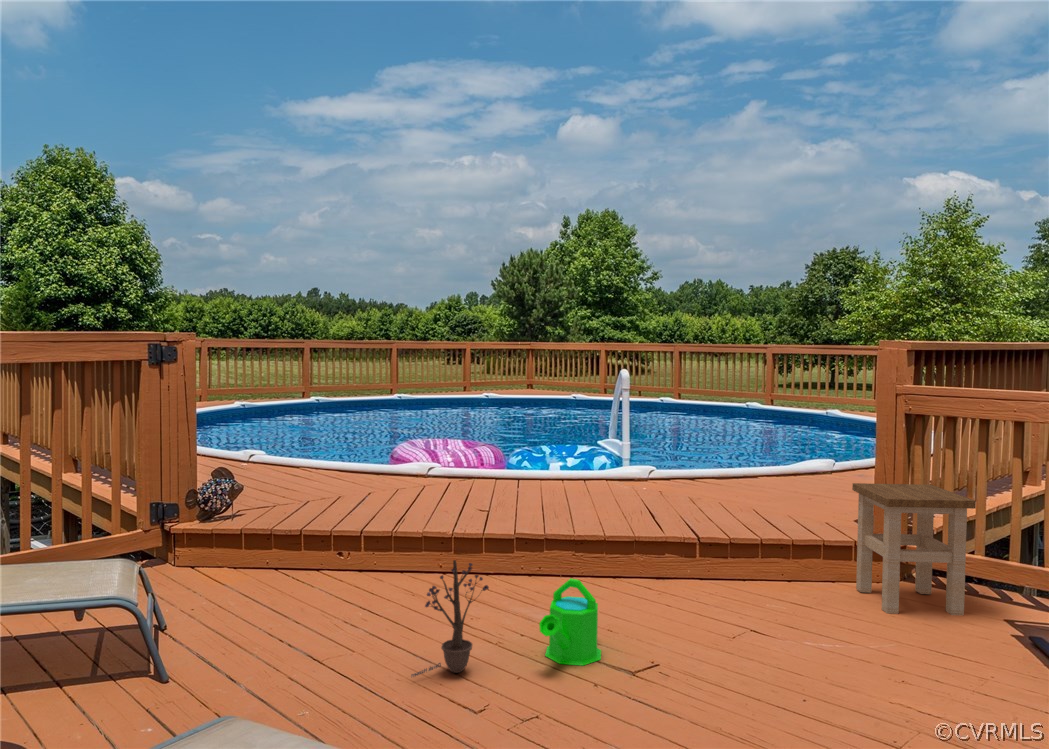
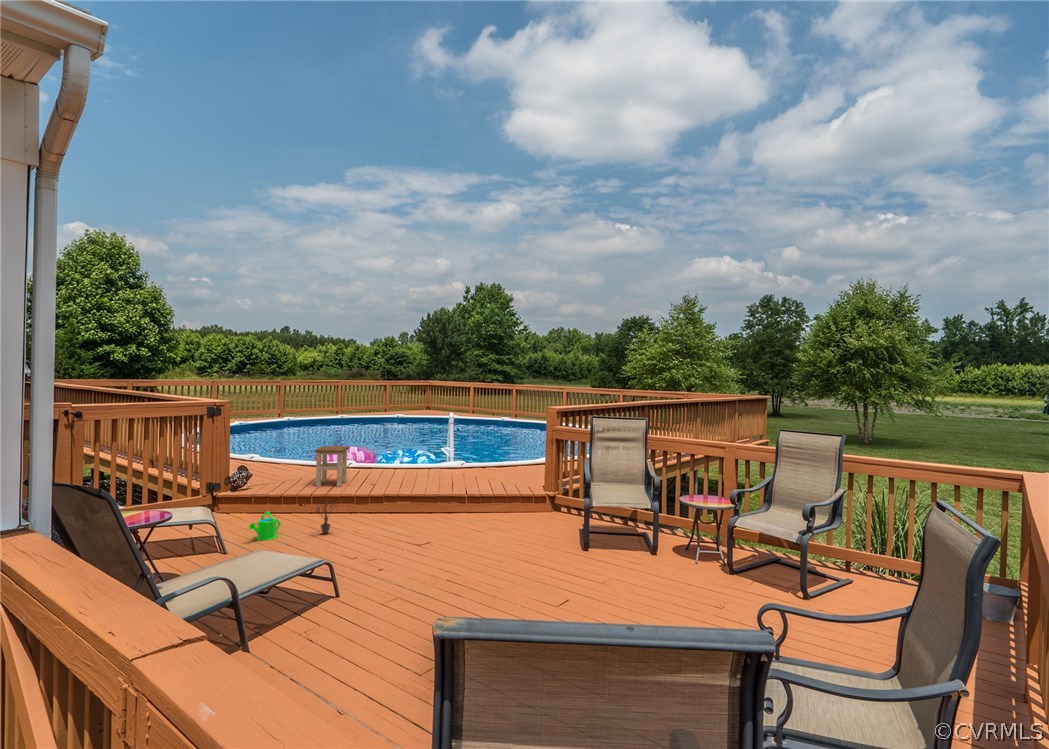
stool: present [852,483,976,615] -> present [315,446,349,487]
watering can: present [539,578,601,666] -> present [249,512,281,540]

